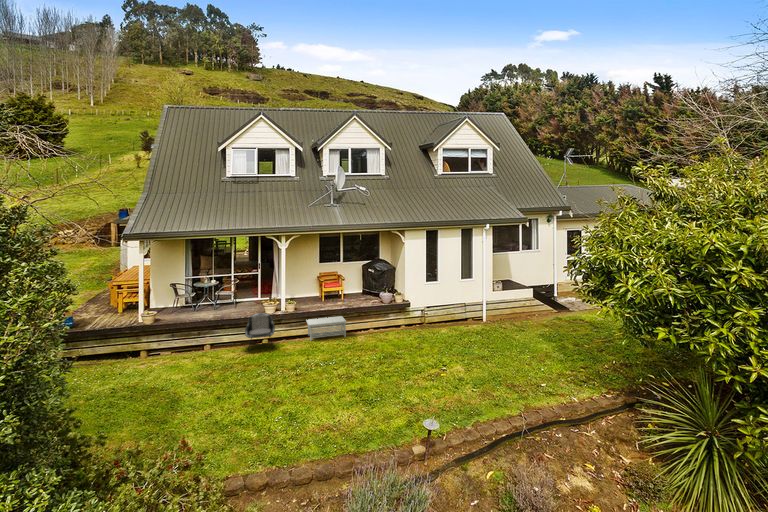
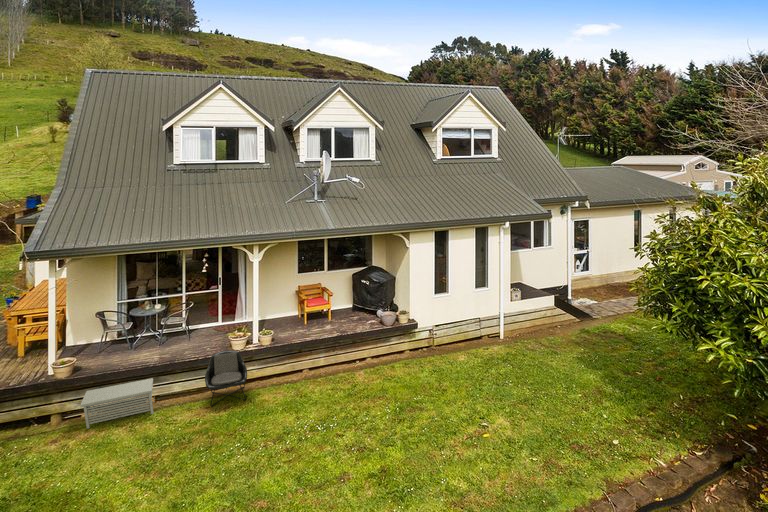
storage bench: present [306,316,346,340] -> present [80,378,155,428]

